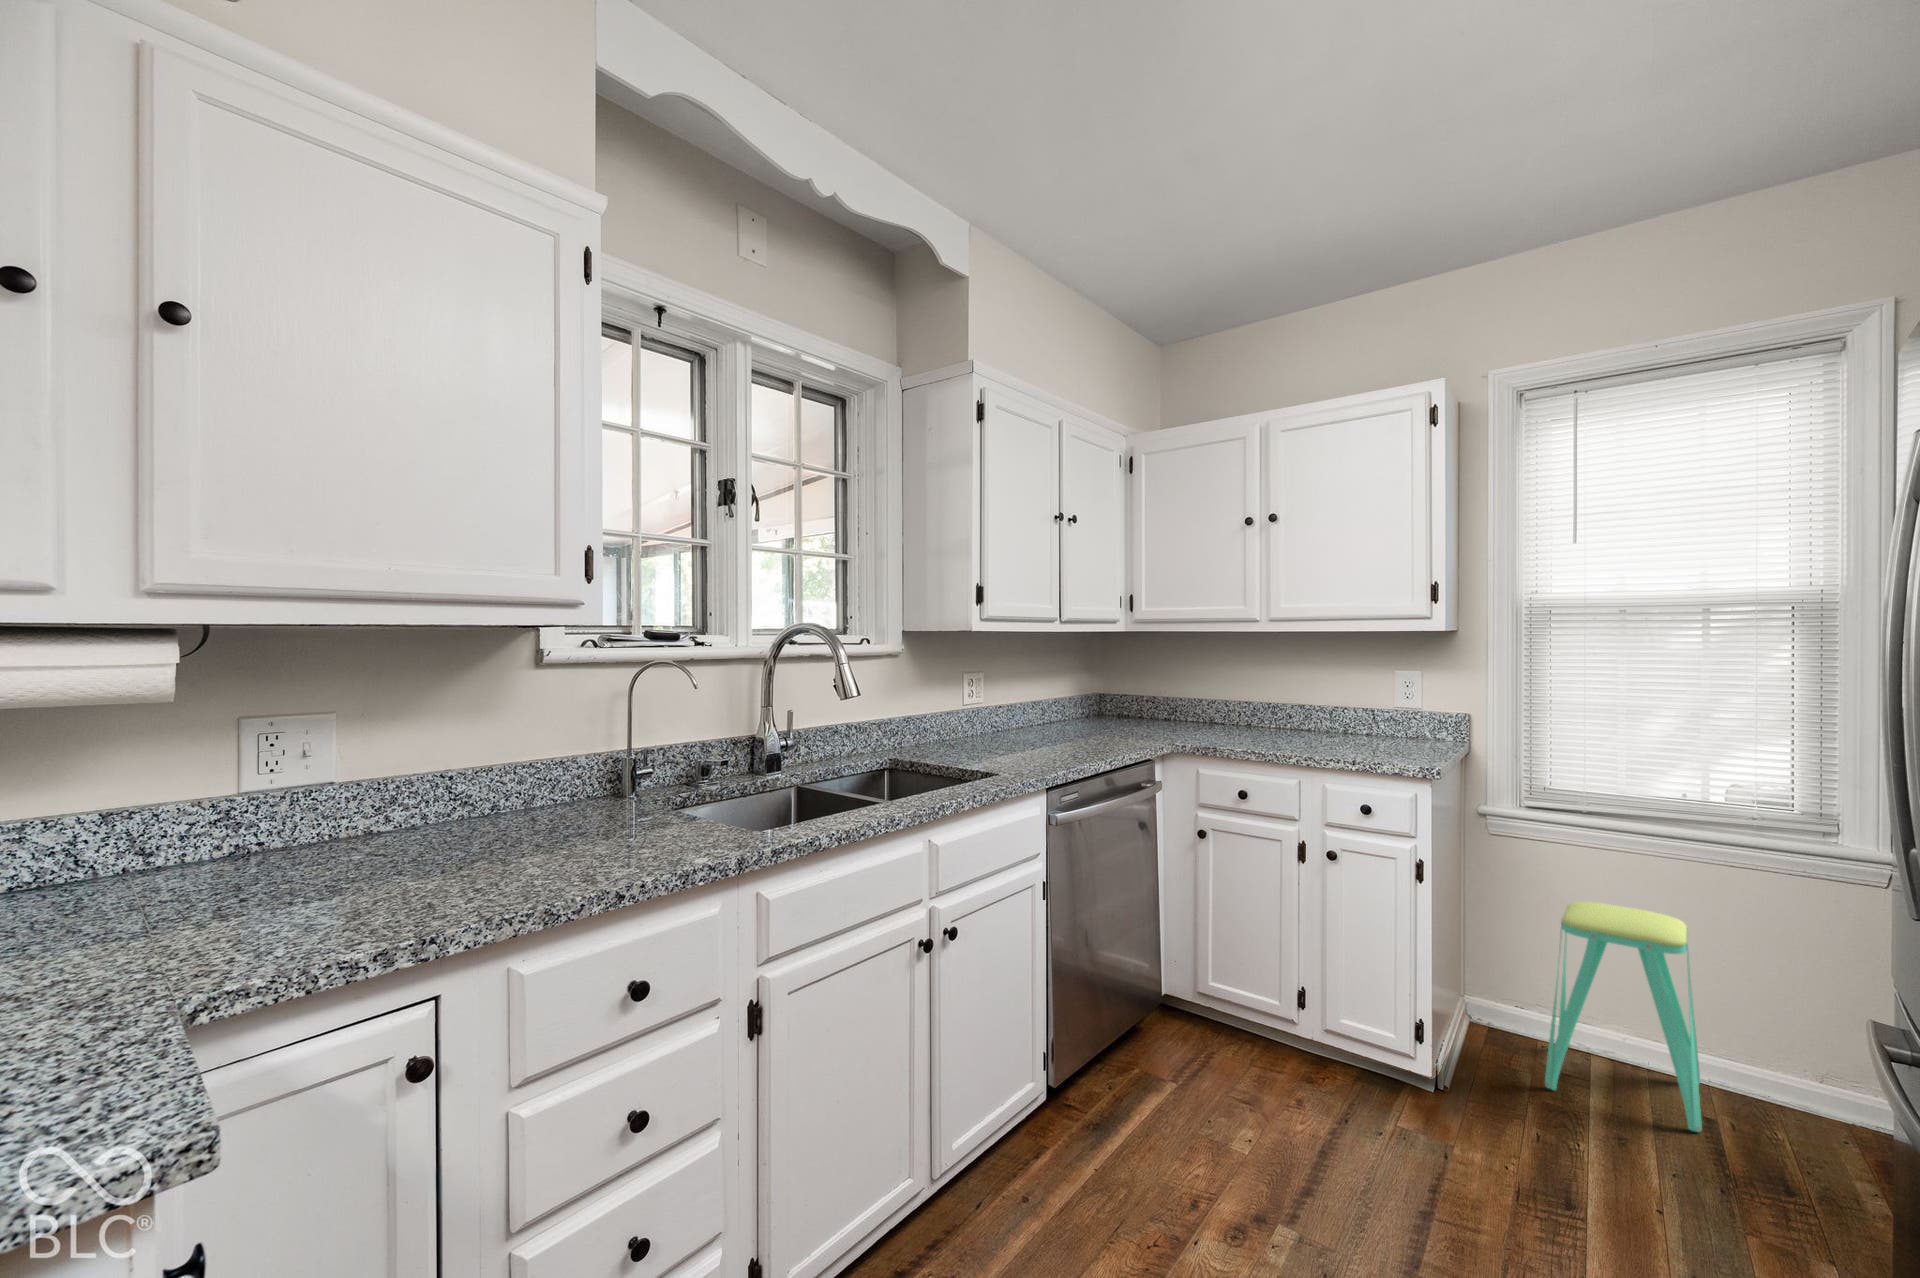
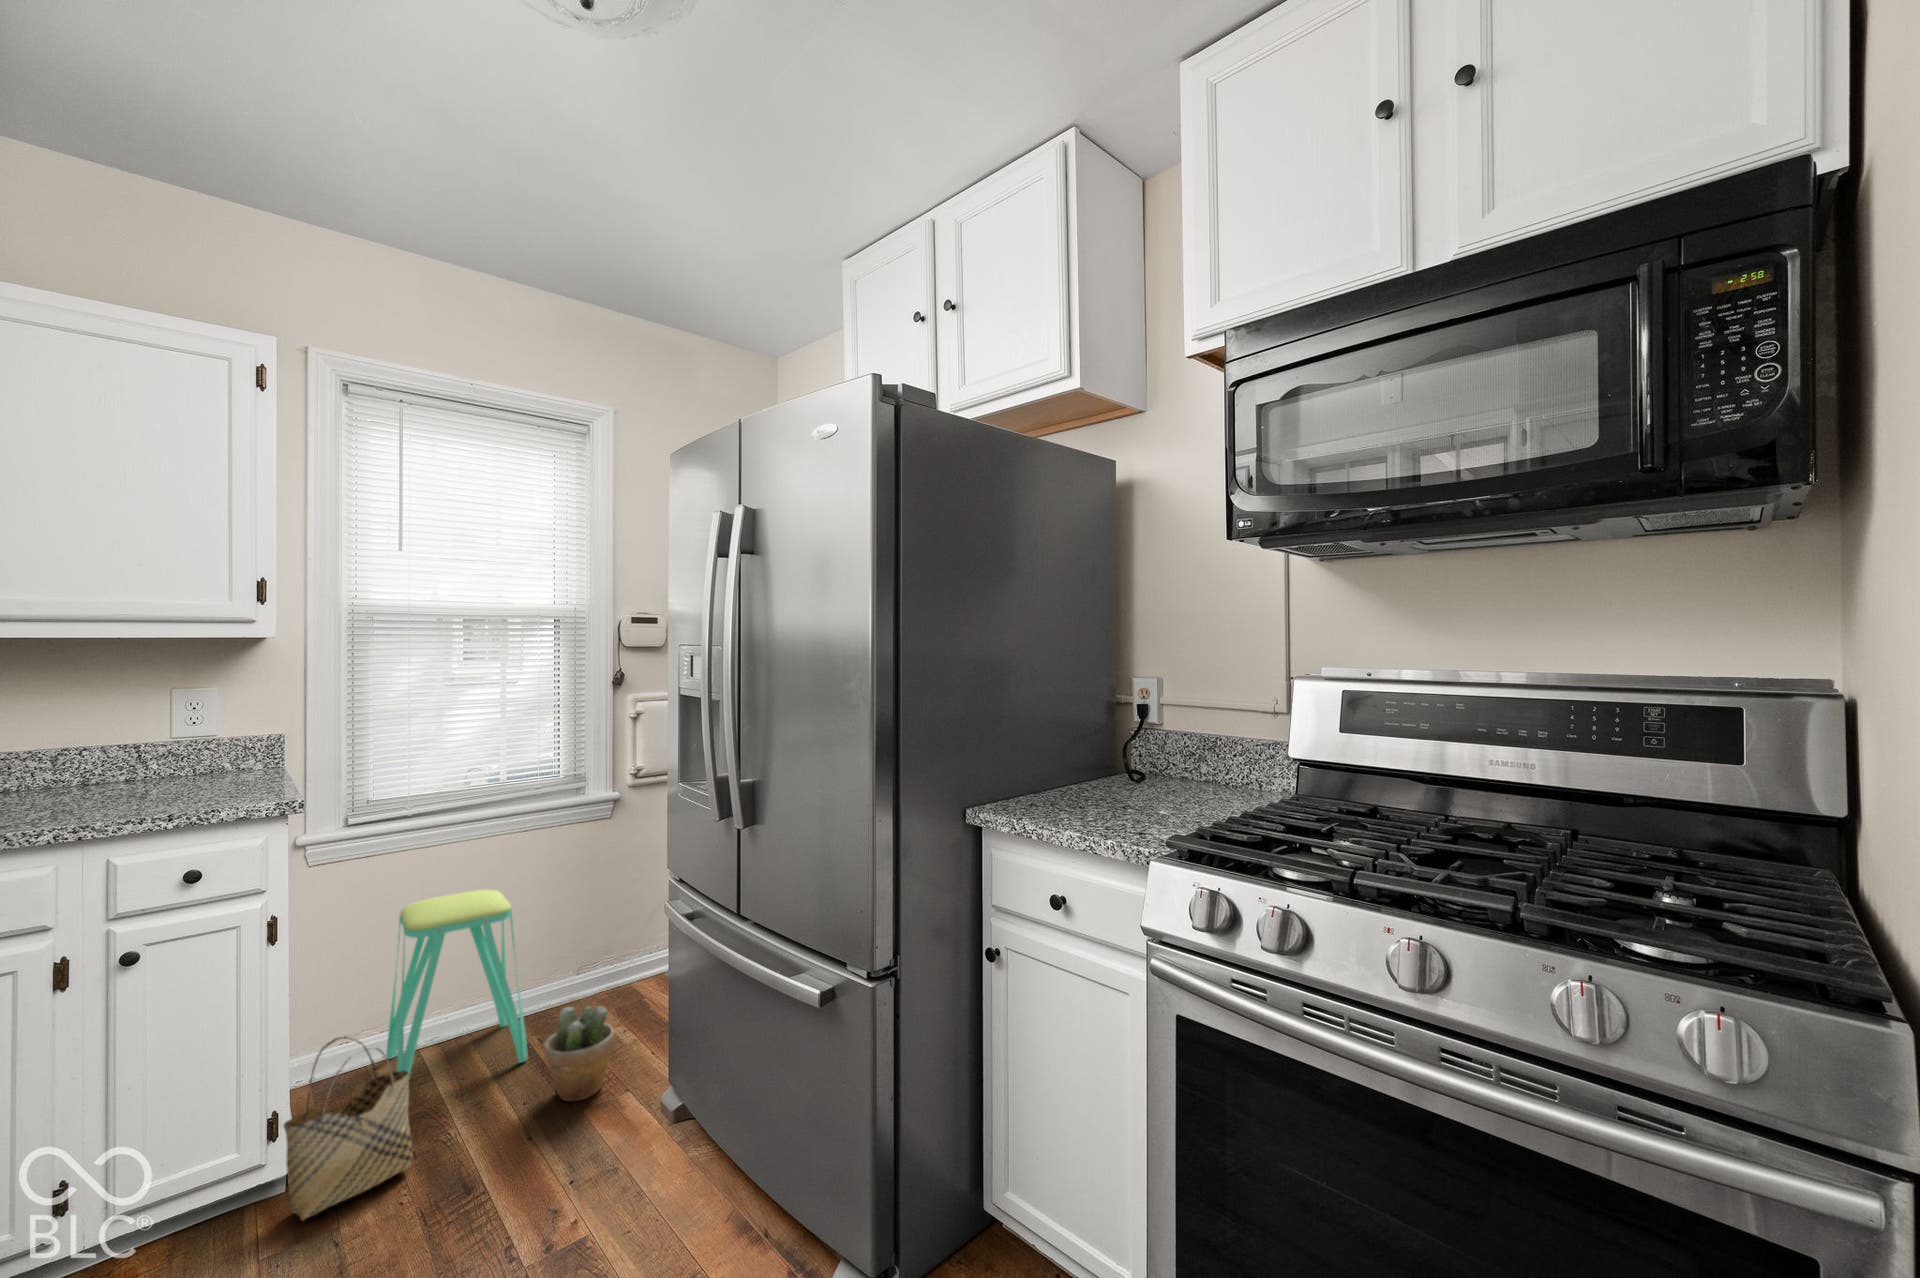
woven basket: none [1420,988,1532,1146] -> present [283,1037,413,1220]
potted plant: none [1697,1087,1808,1220] -> present [544,1006,614,1101]

